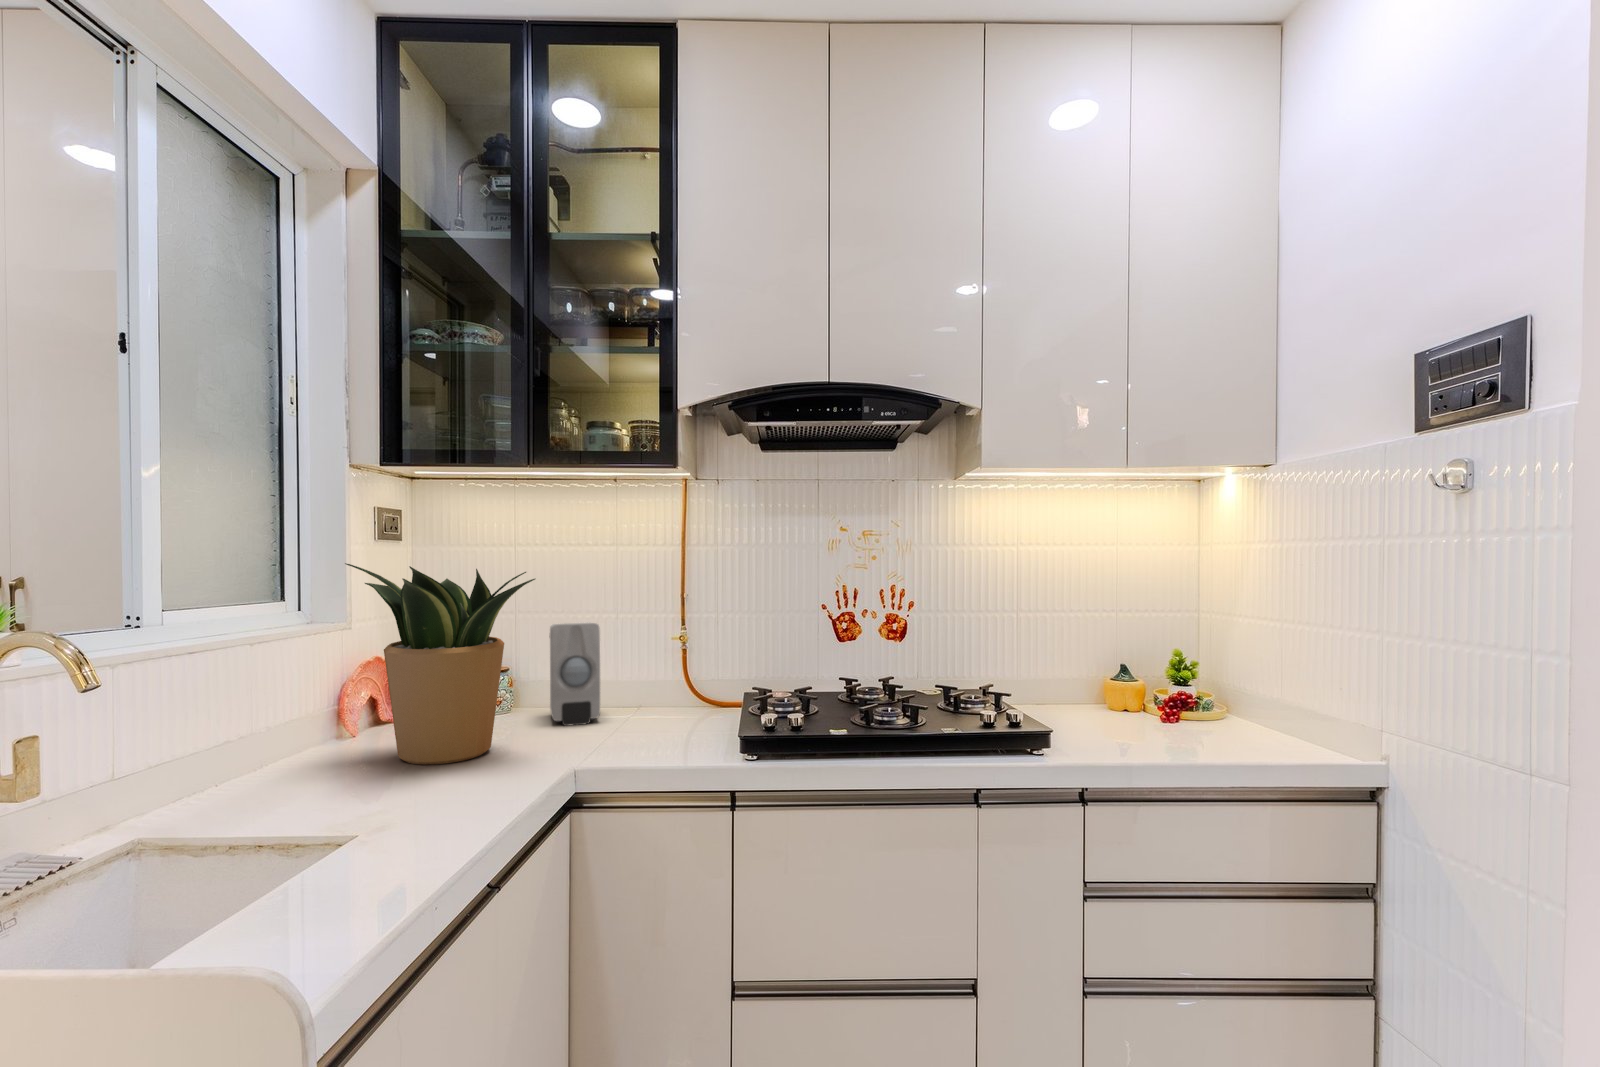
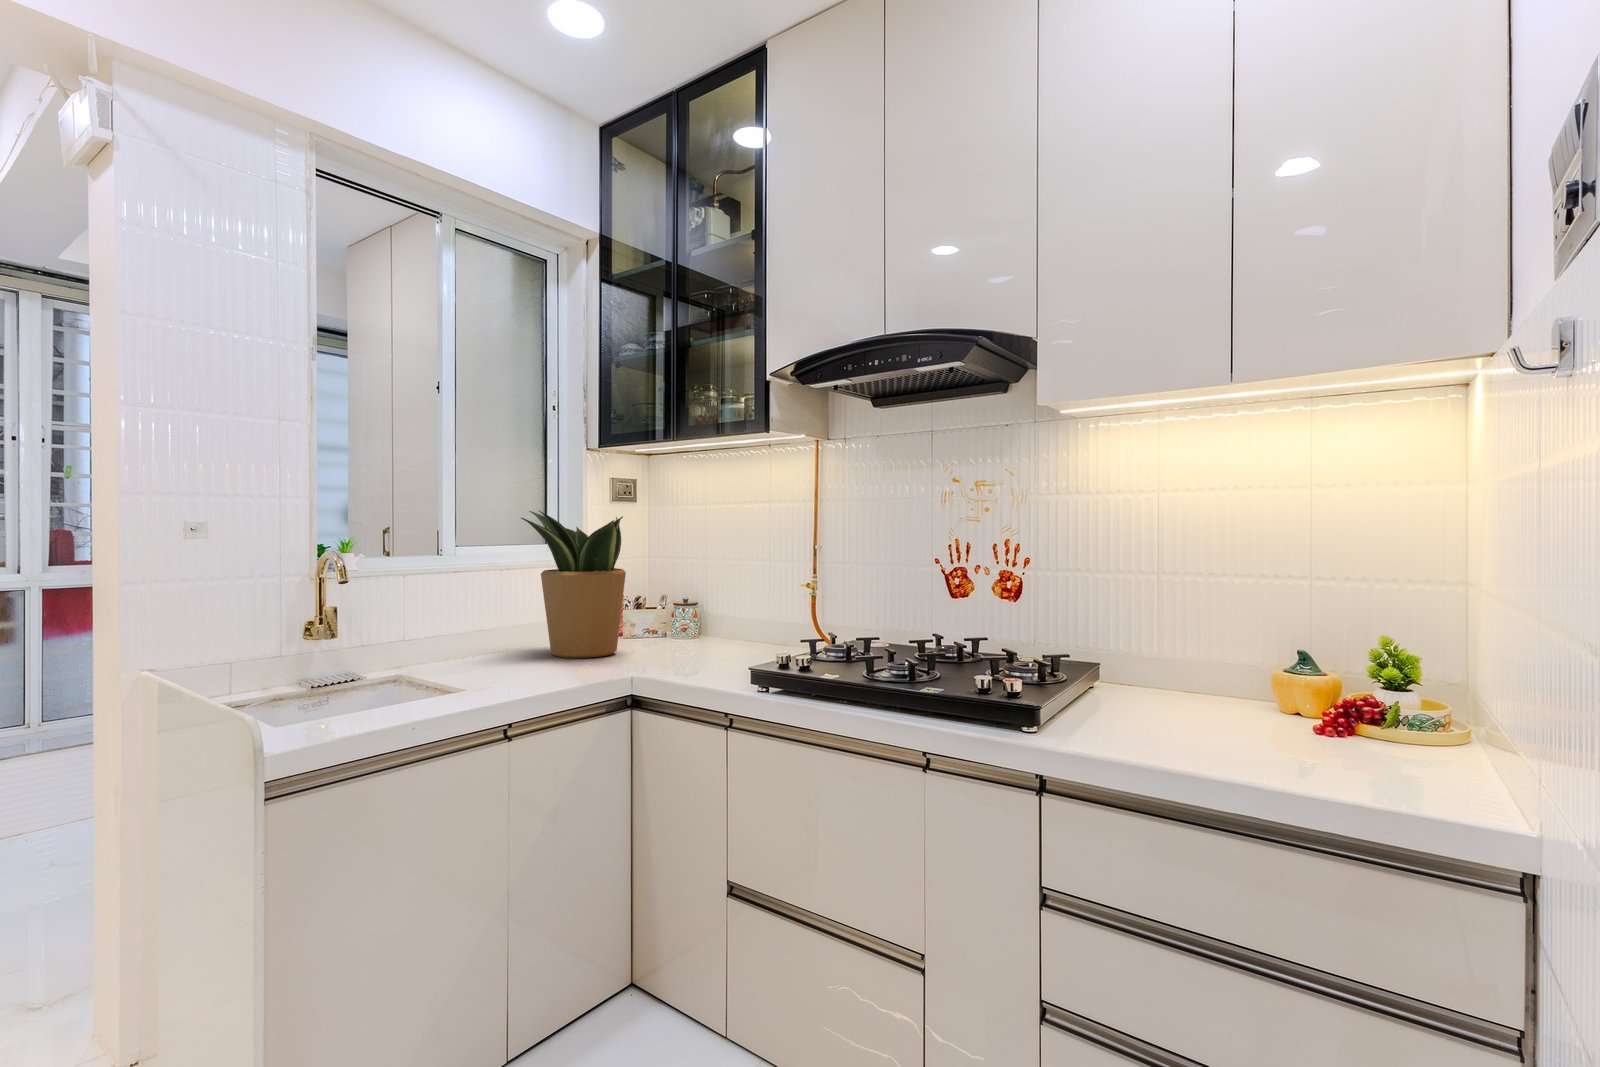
soap dispenser: present [550,623,600,726] -> none [693,567,752,652]

